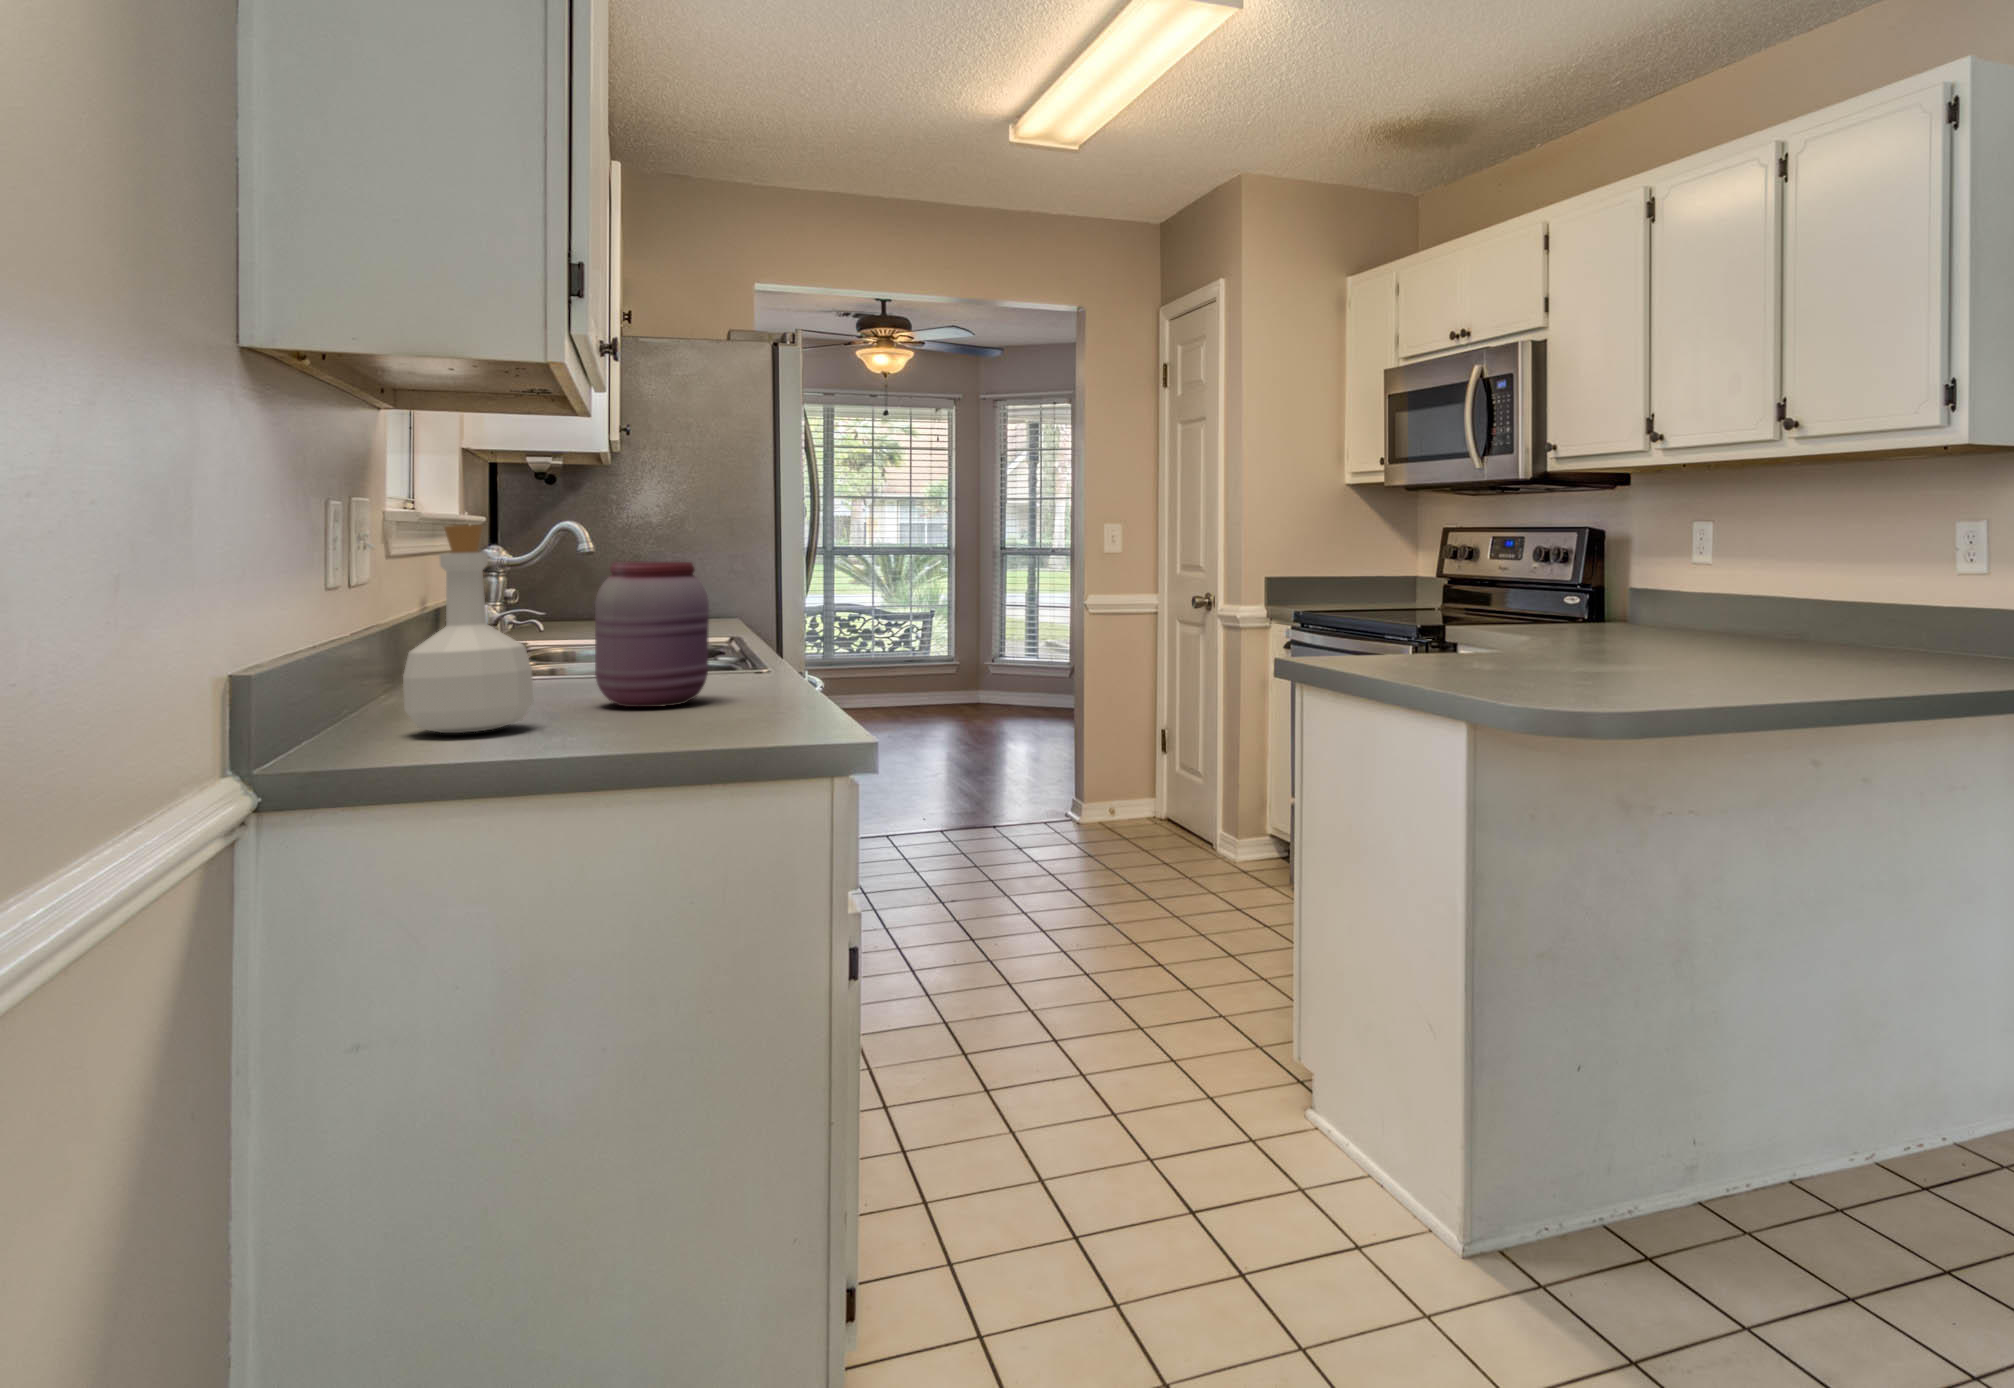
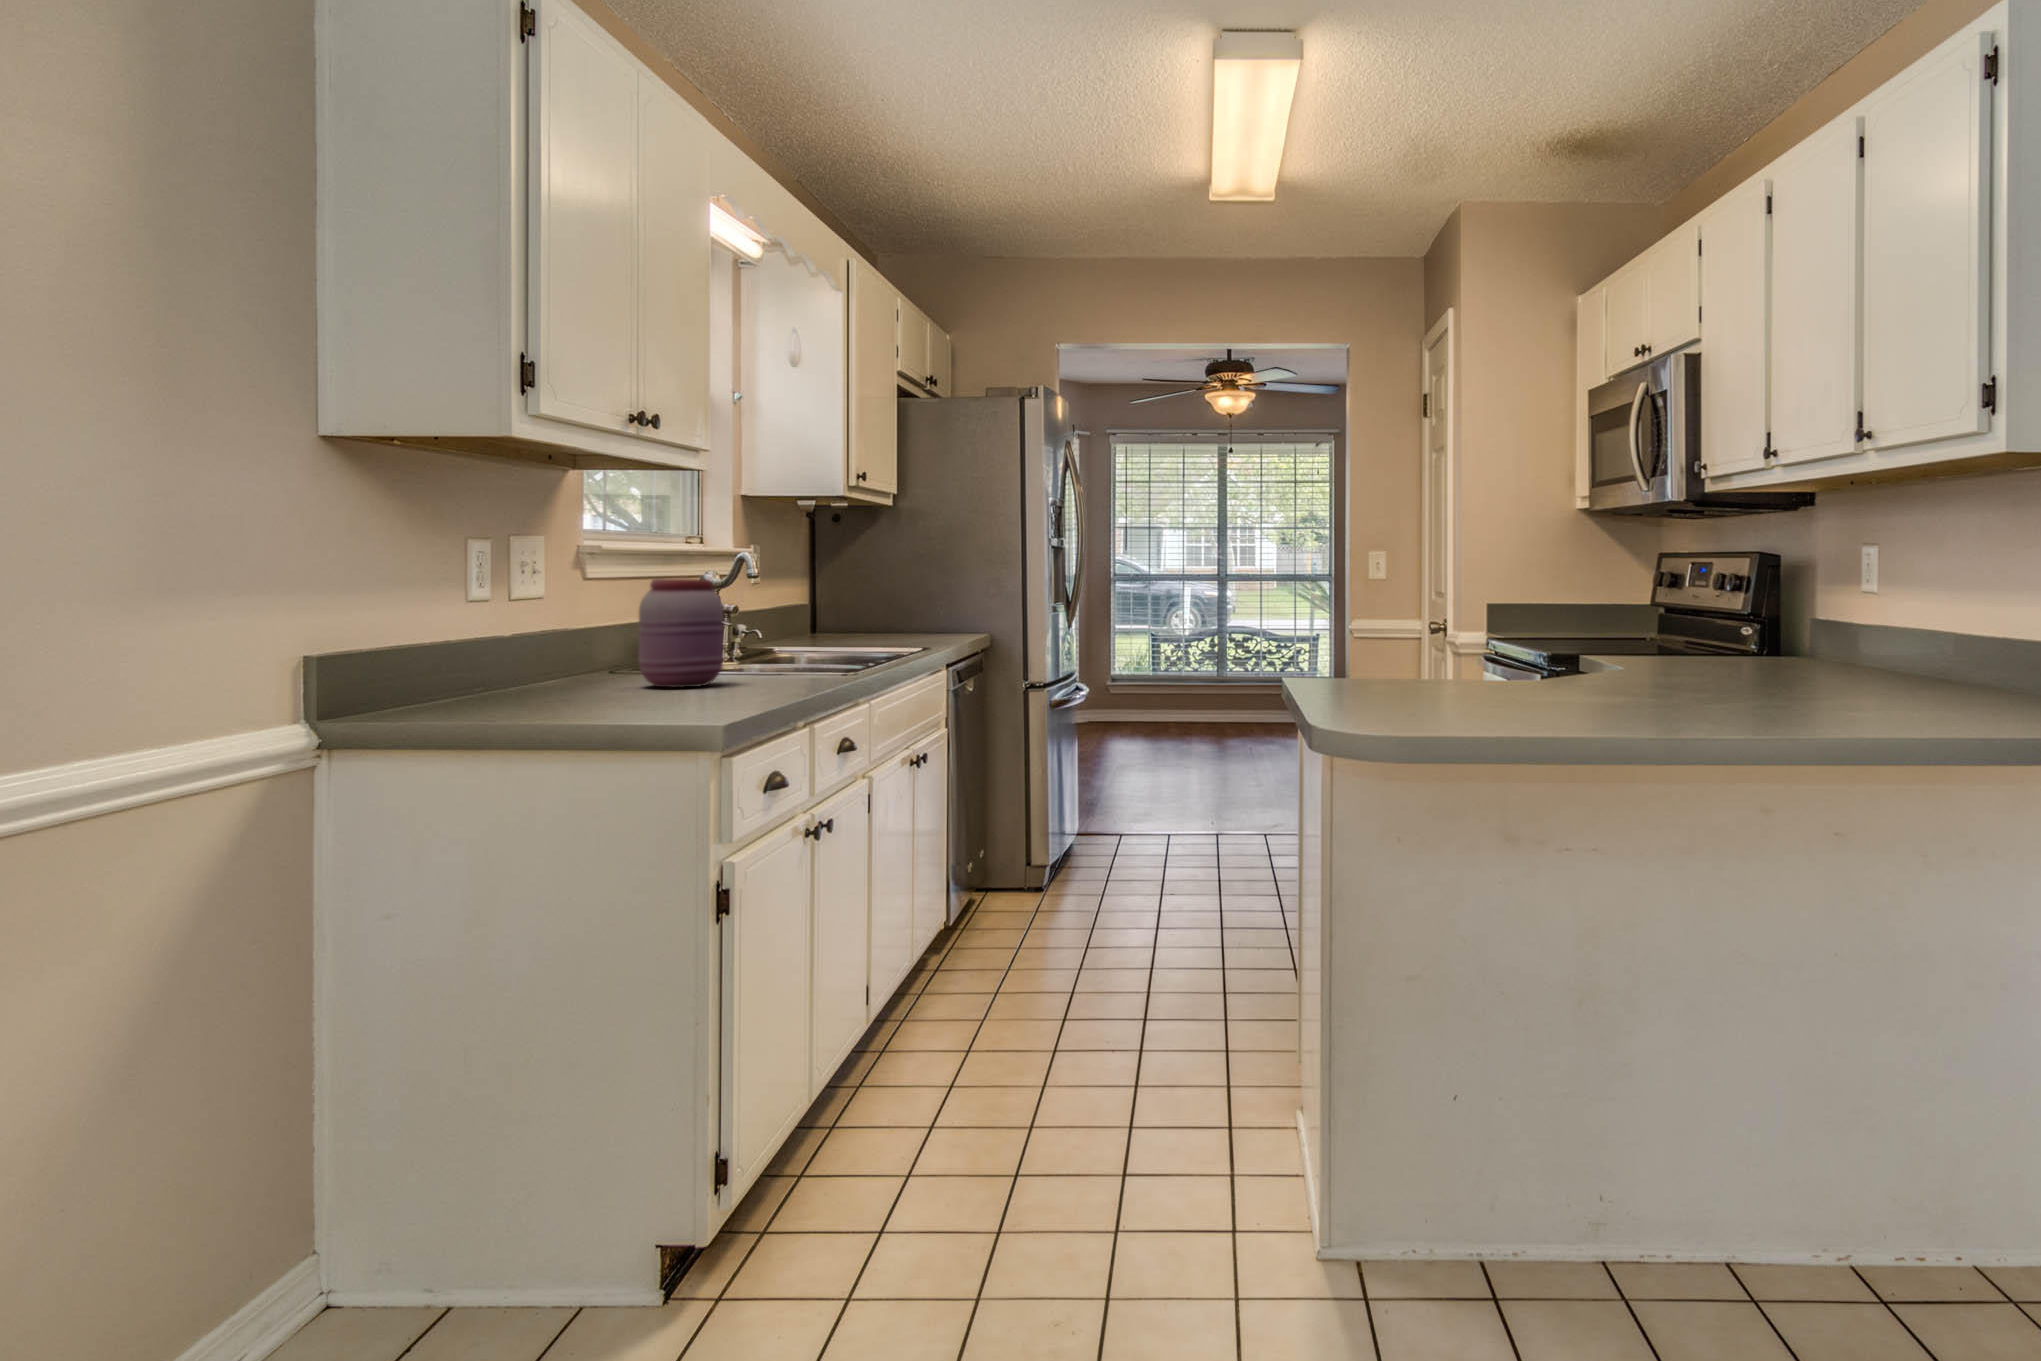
bottle: present [403,525,533,733] -> none [470,552,559,696]

